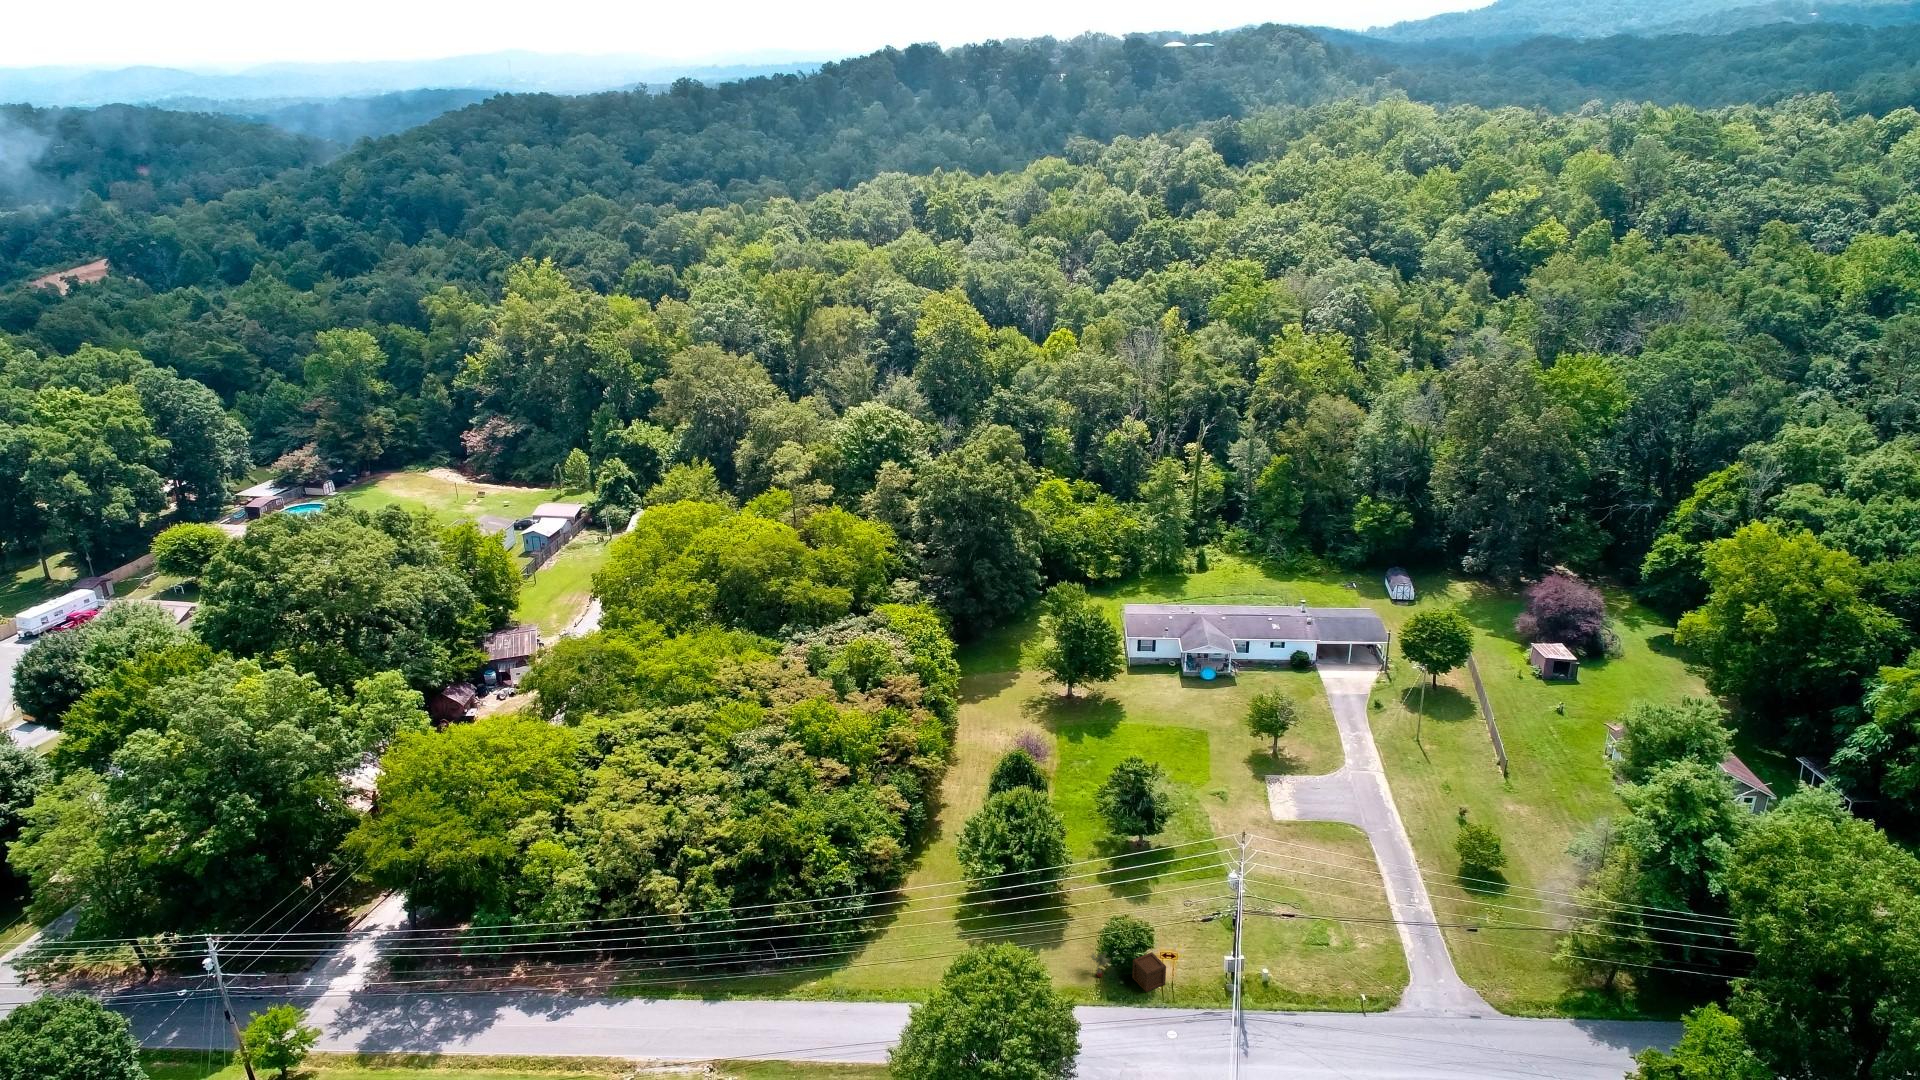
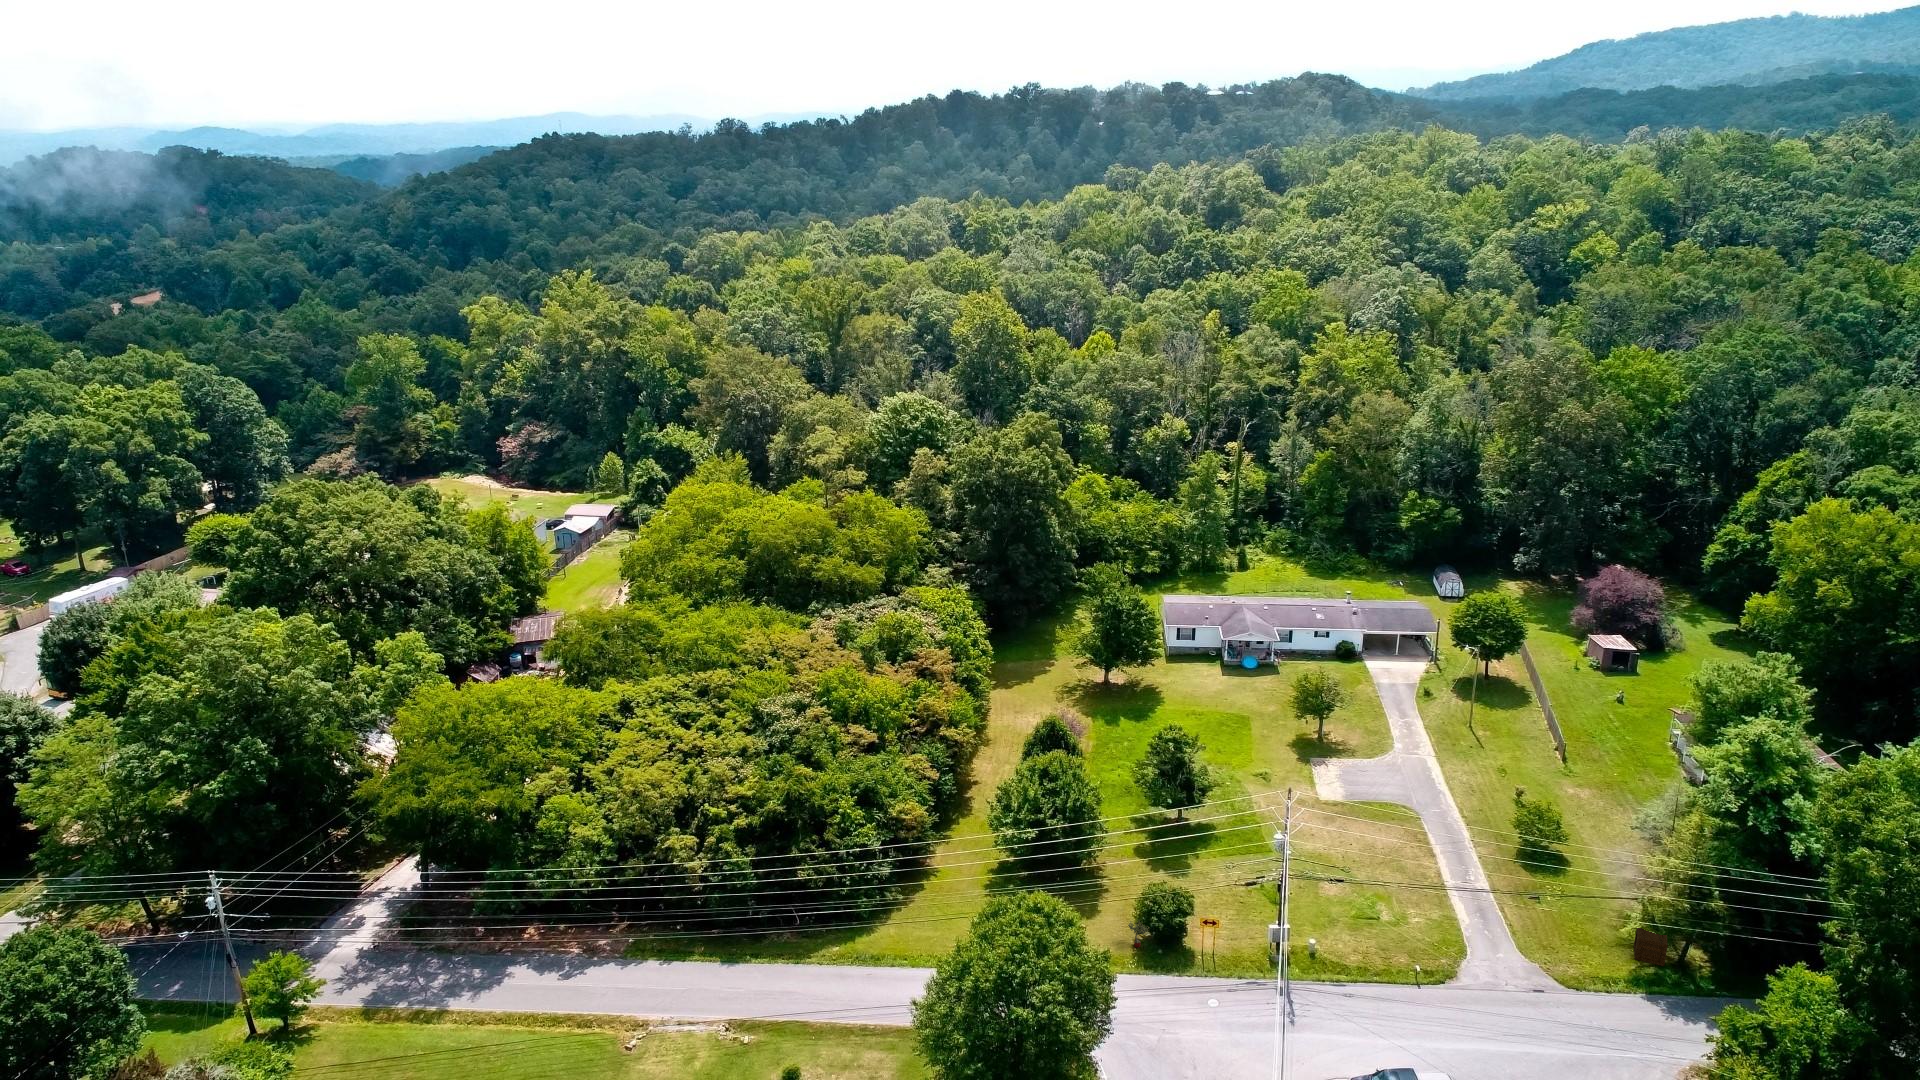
wooden crate: present [1132,952,1166,992] -> present [1634,928,1668,966]

